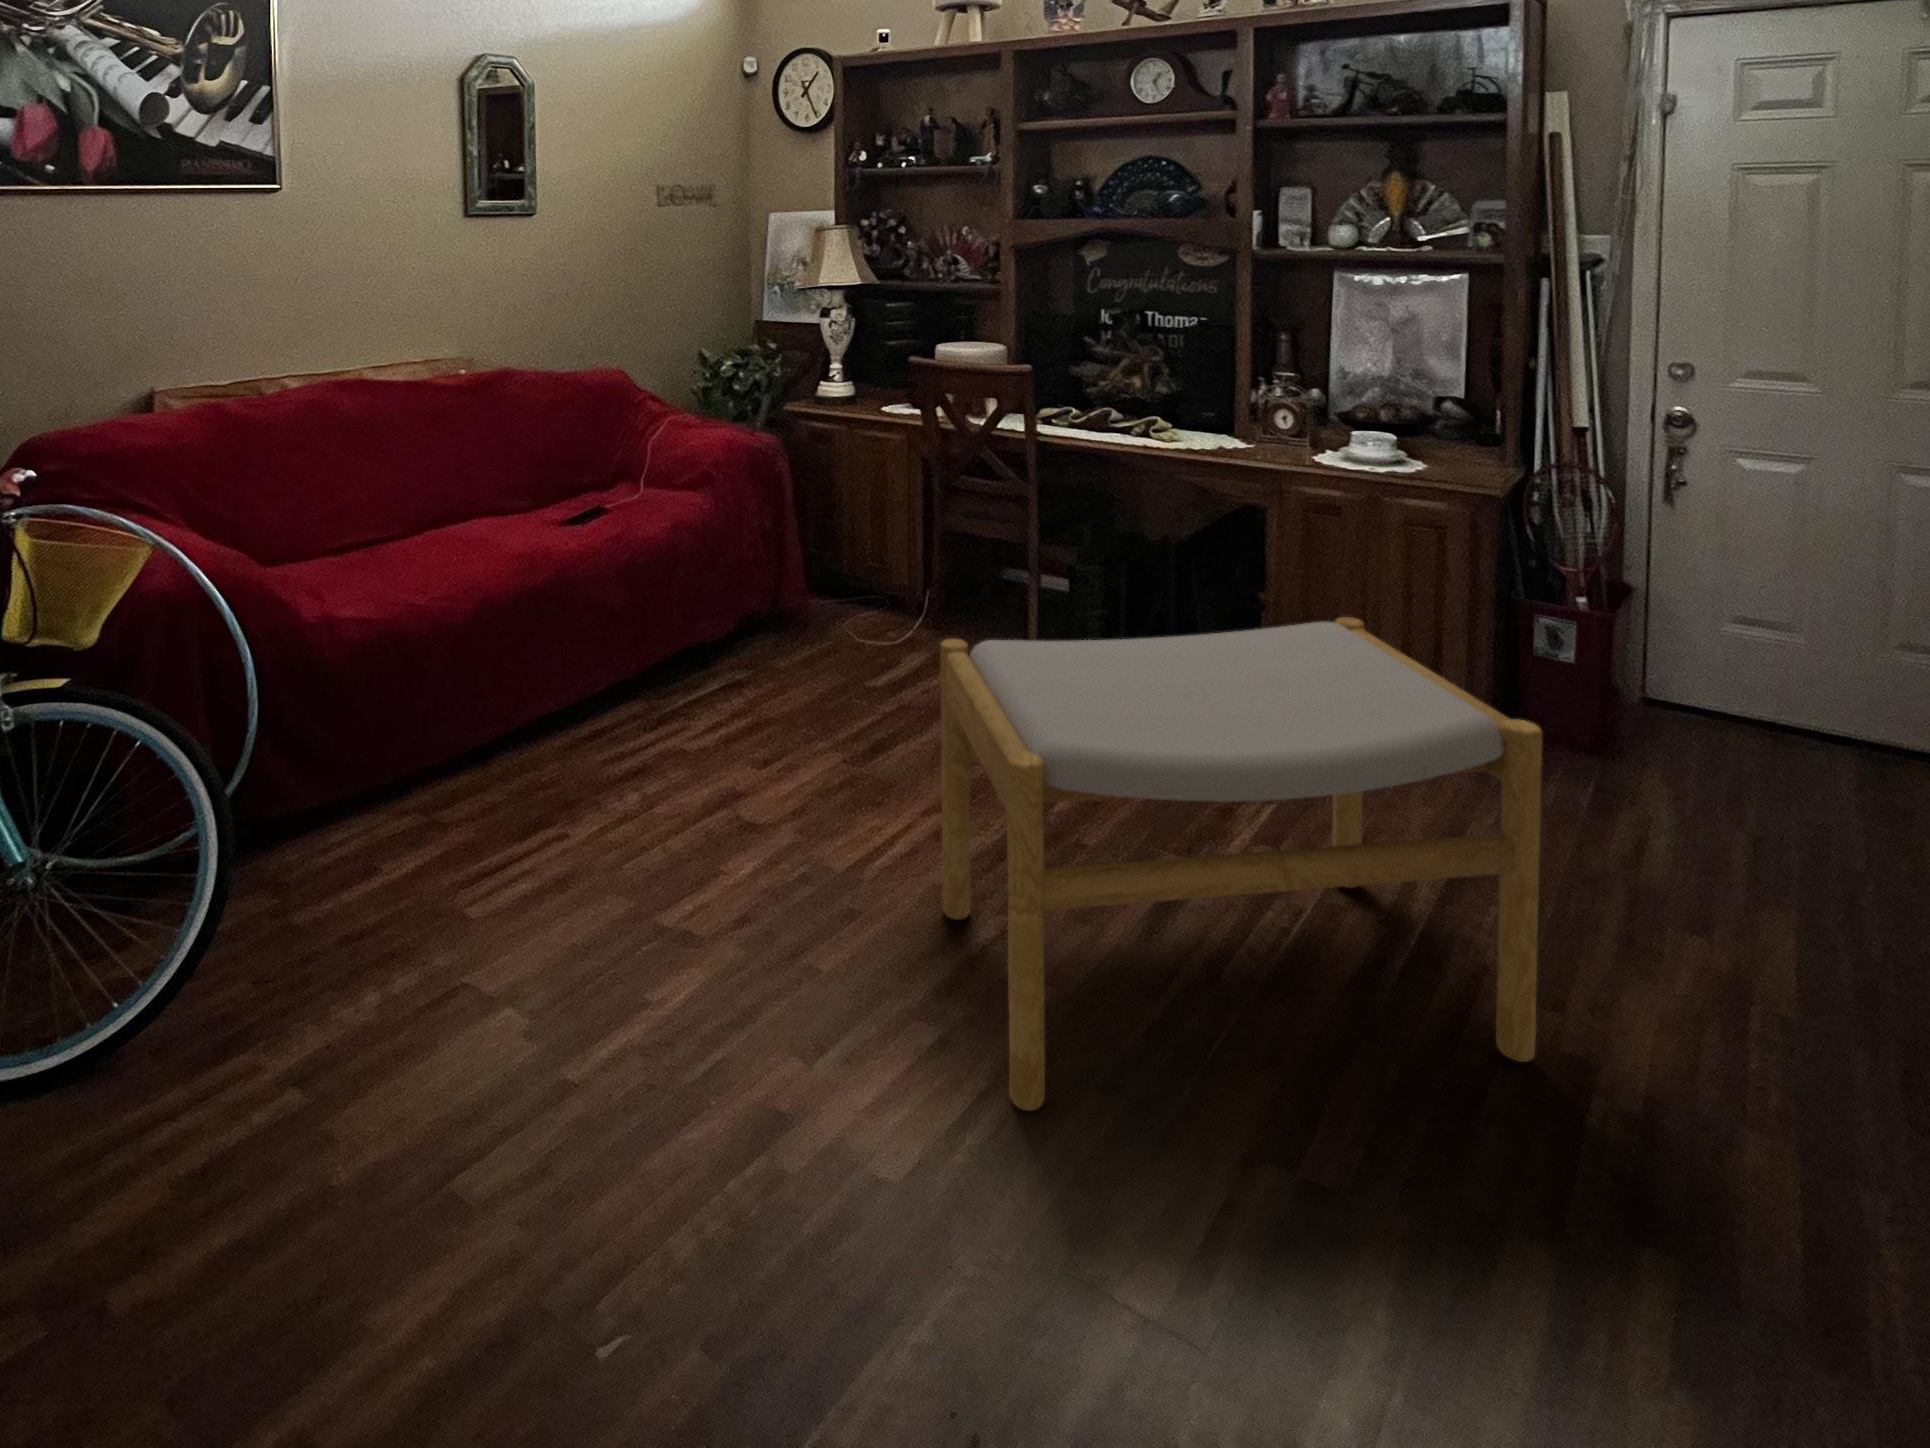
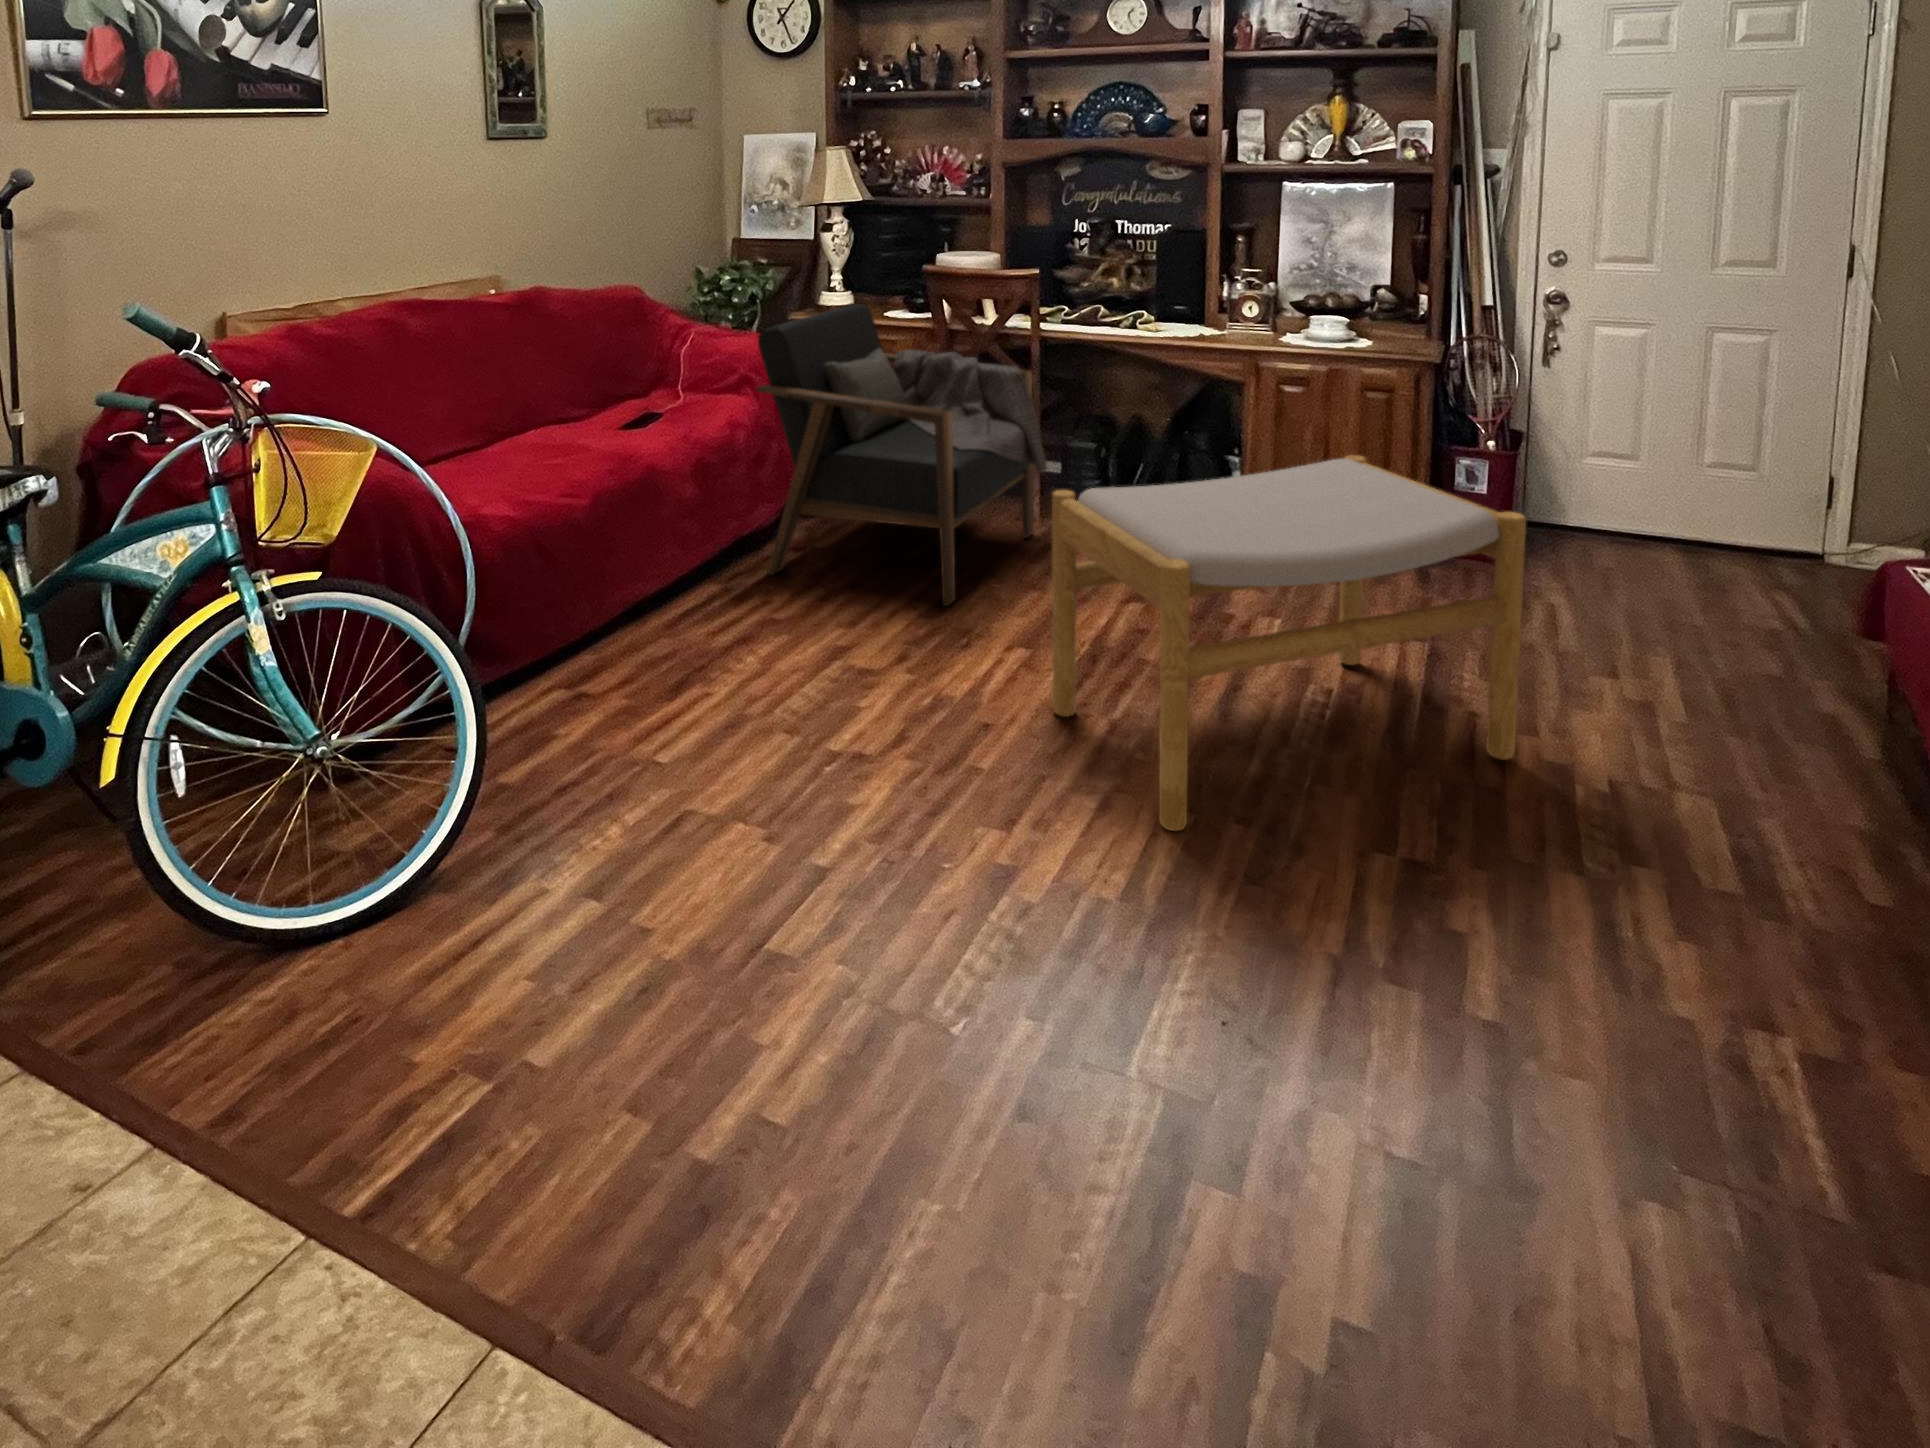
armchair: none [693,397,1028,754] -> present [756,304,1047,606]

